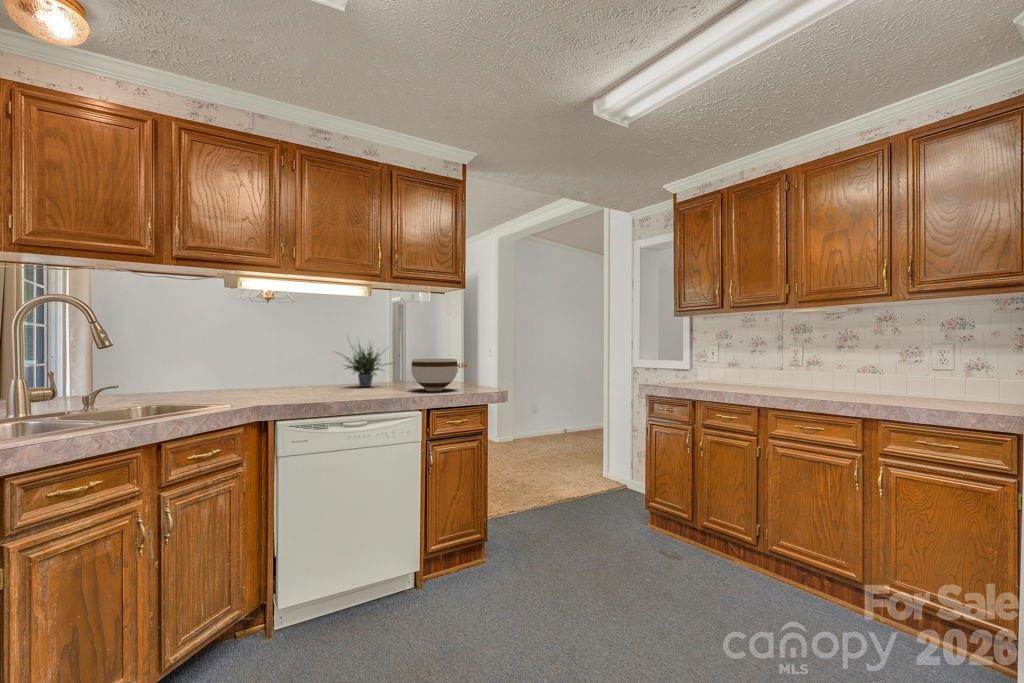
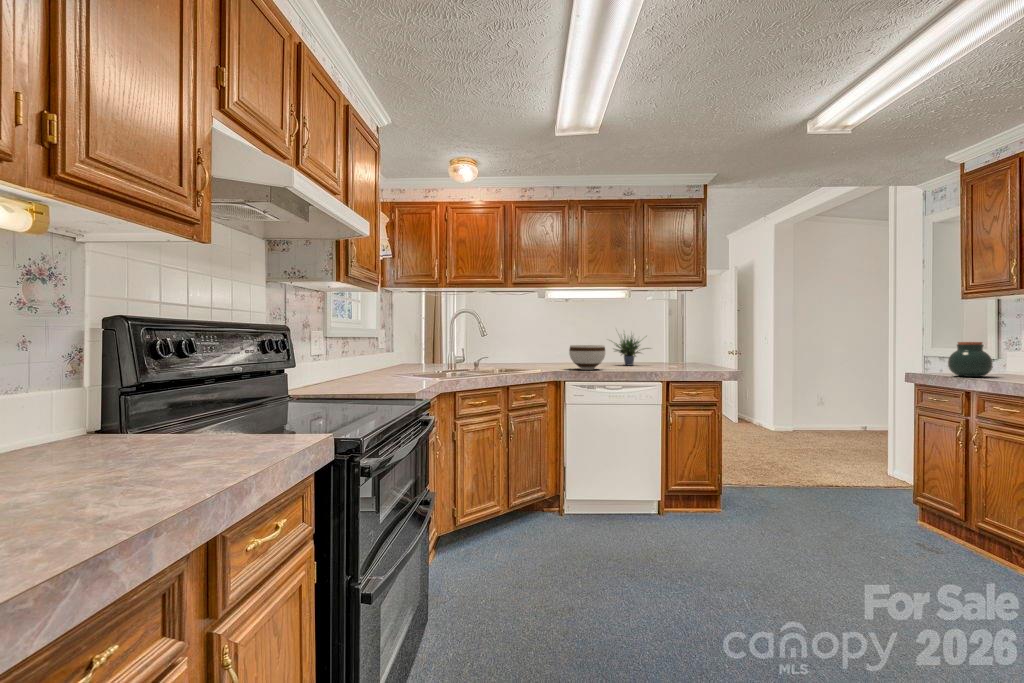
jar: none [675,354,706,386] -> present [948,342,992,377]
bowl: present [411,359,458,391] -> present [569,345,605,370]

